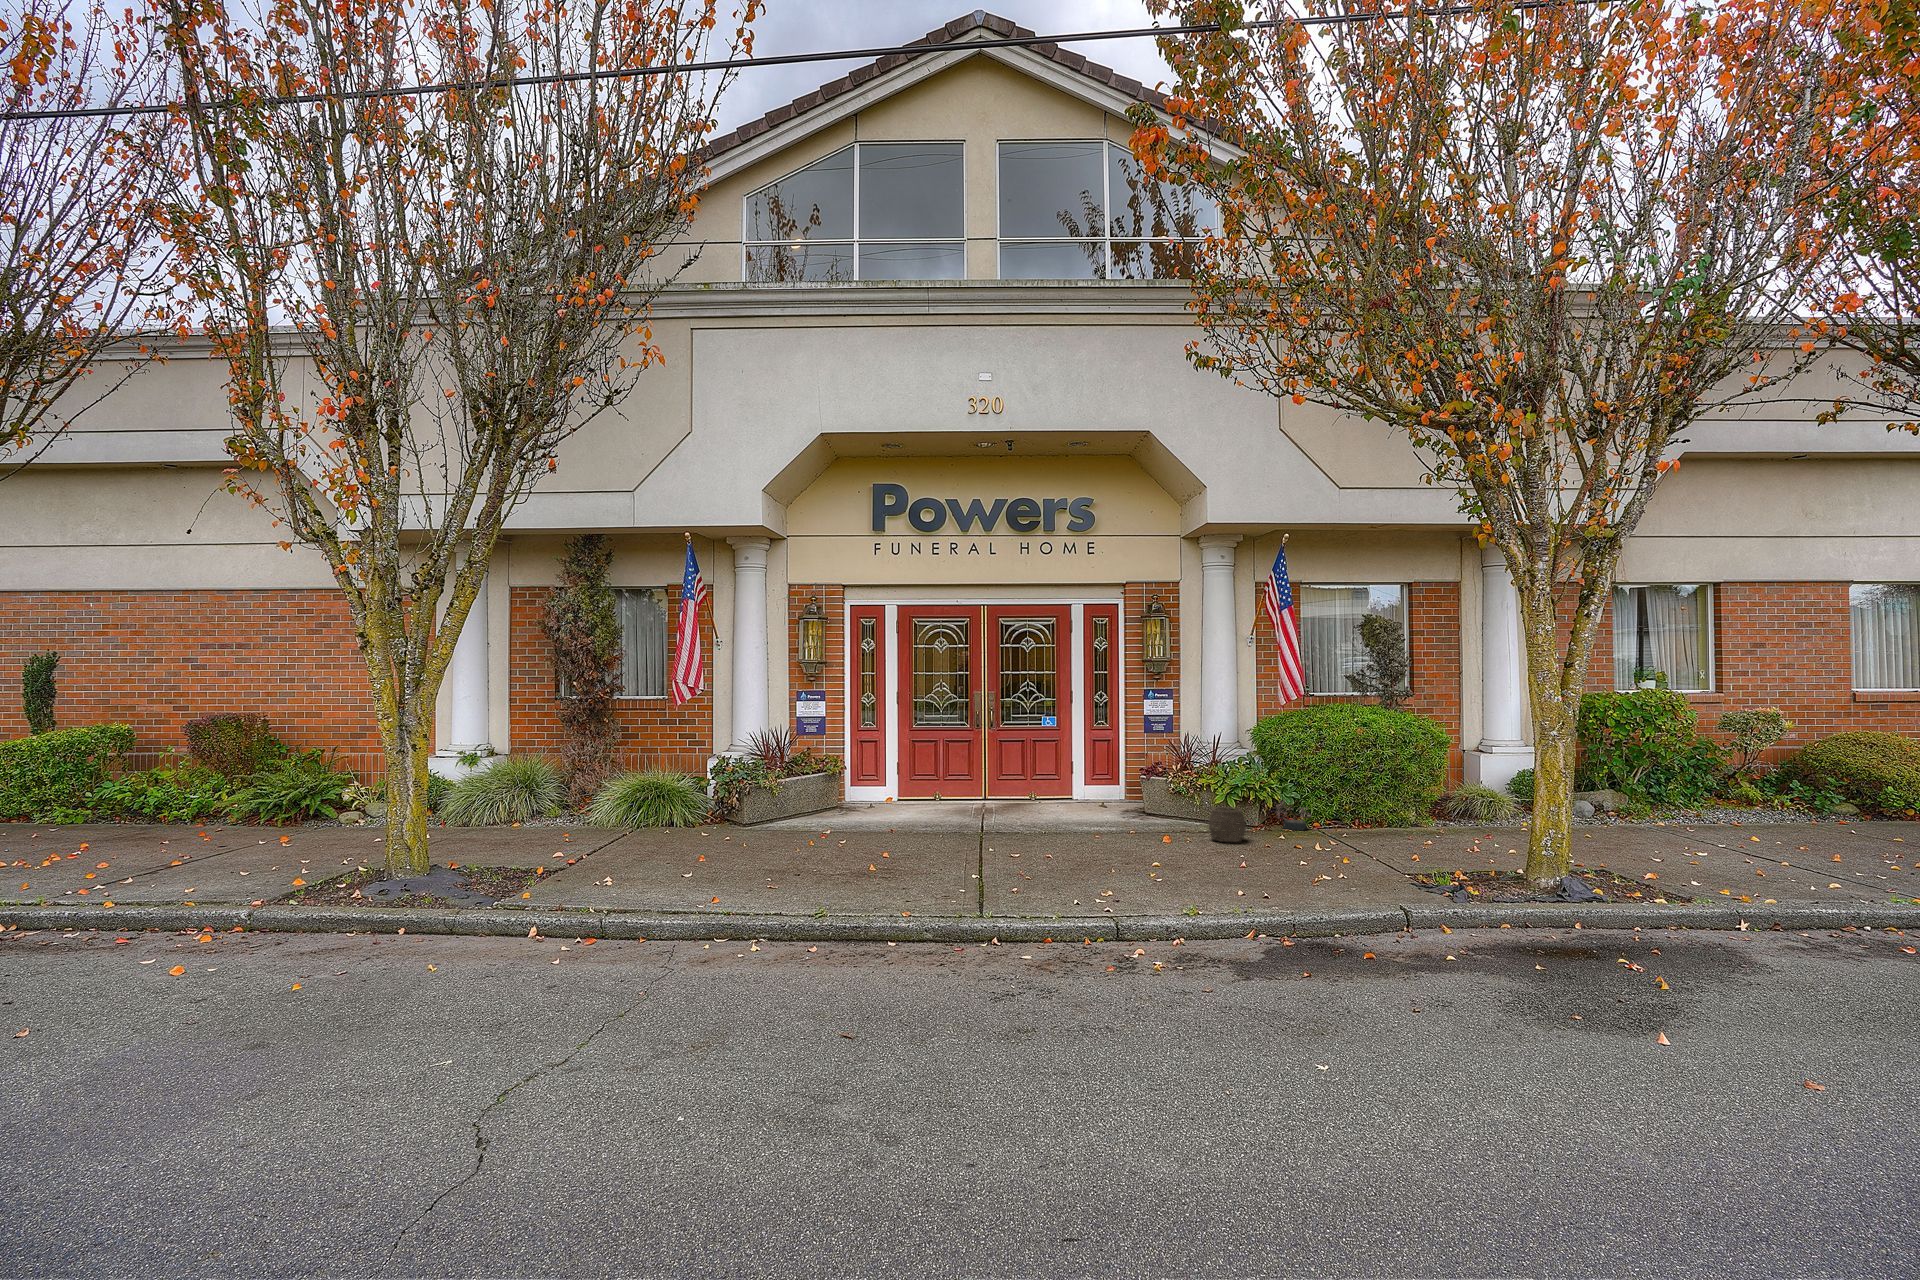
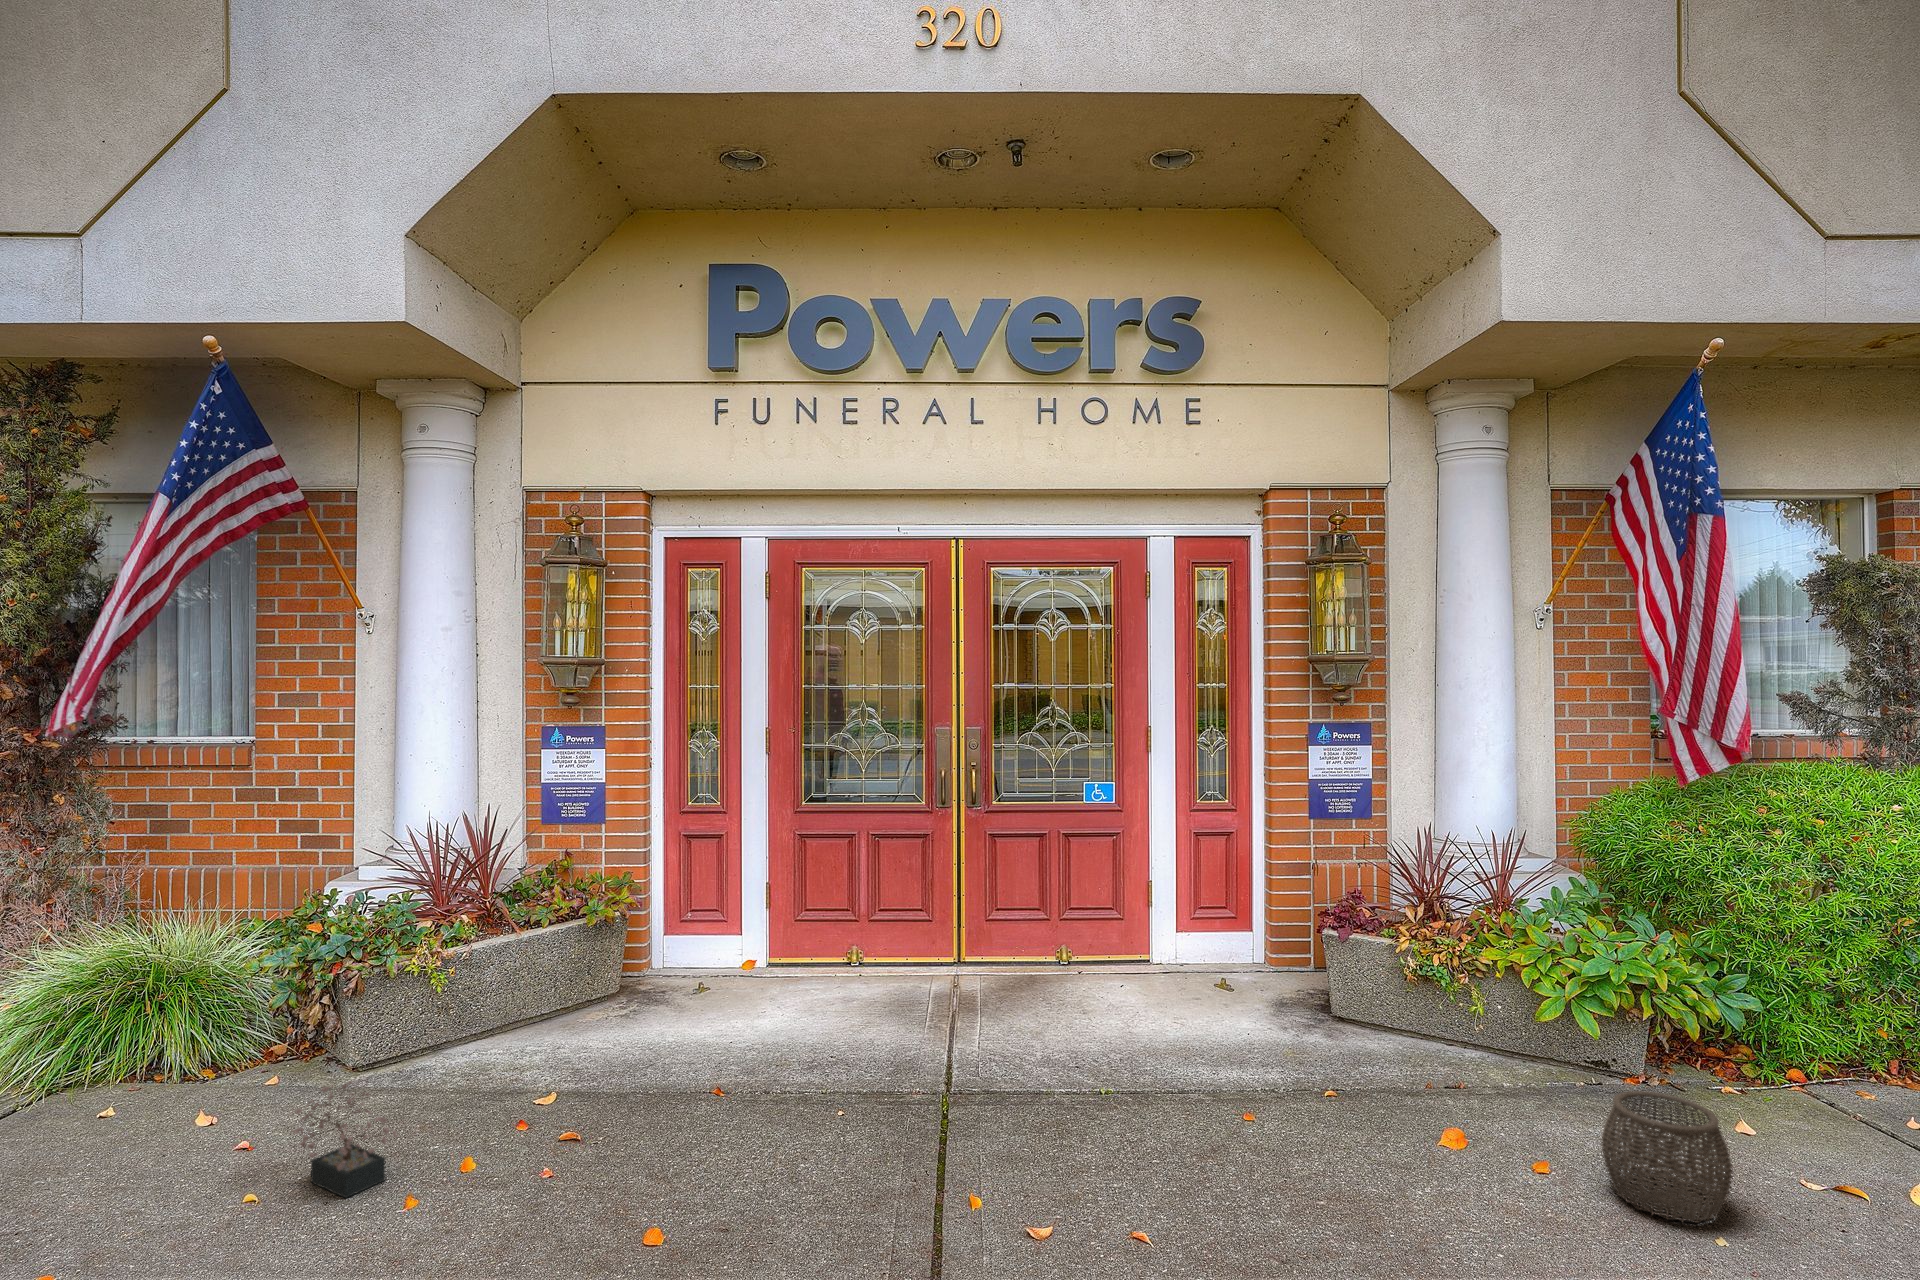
decorative plant: present [1278,802,1307,830] -> present [292,1081,398,1198]

